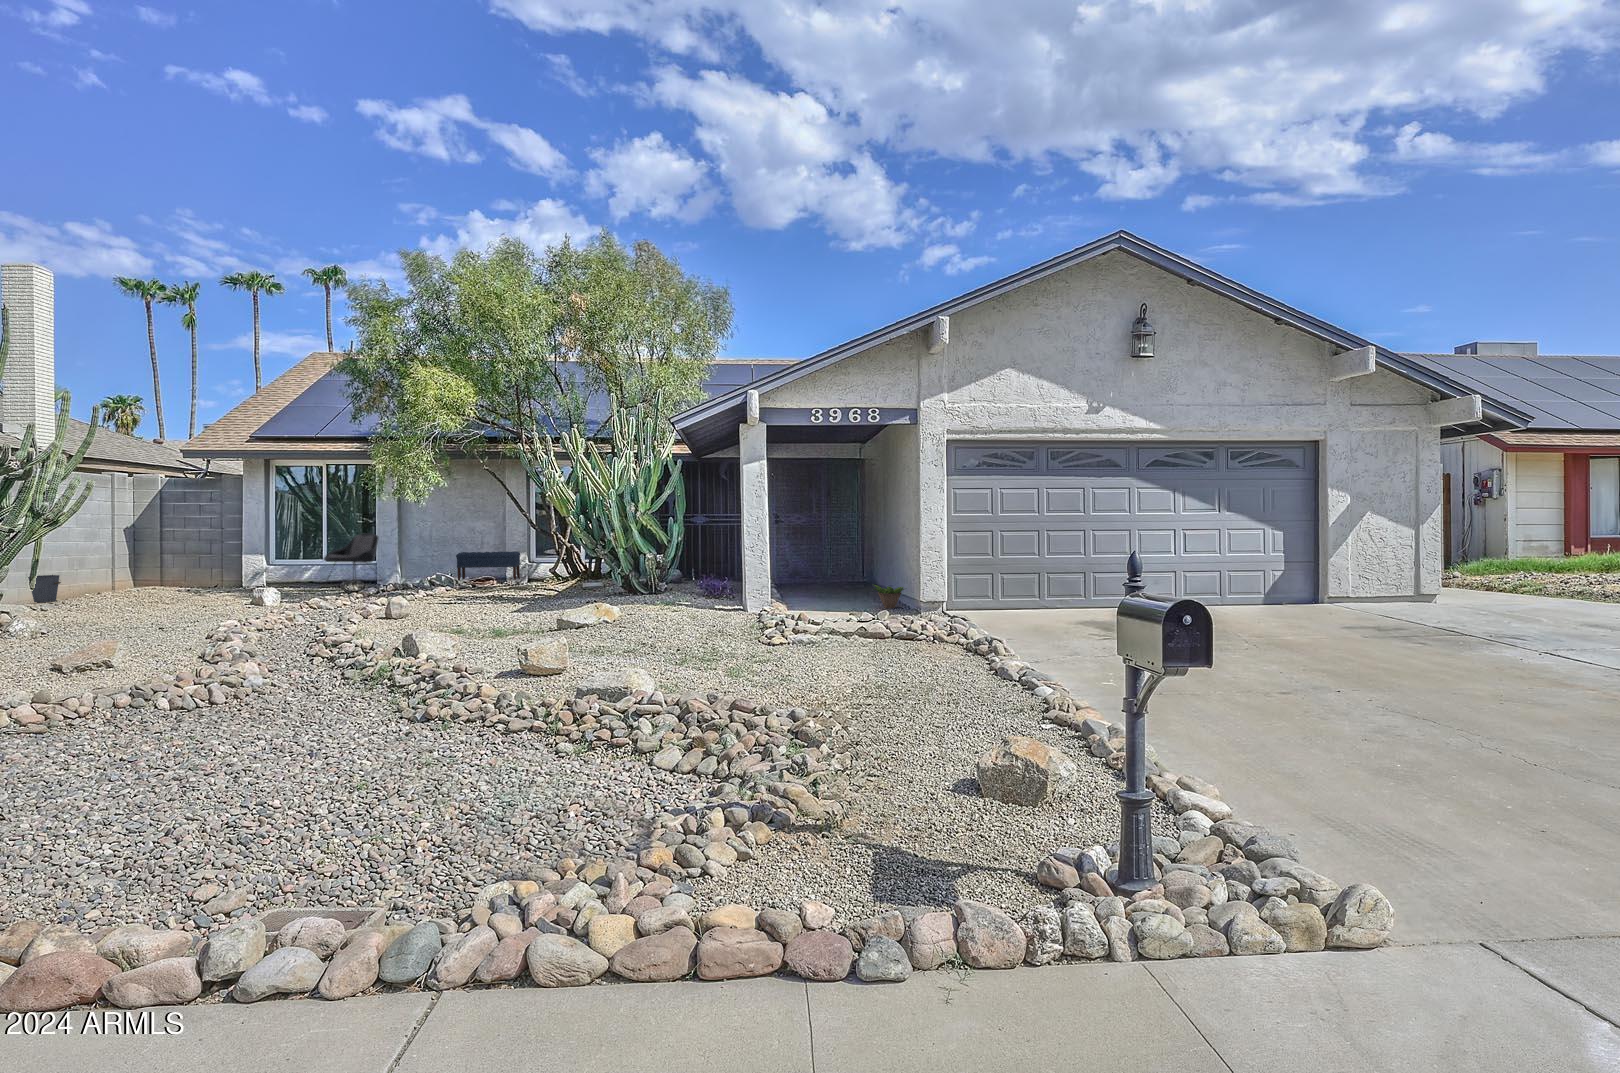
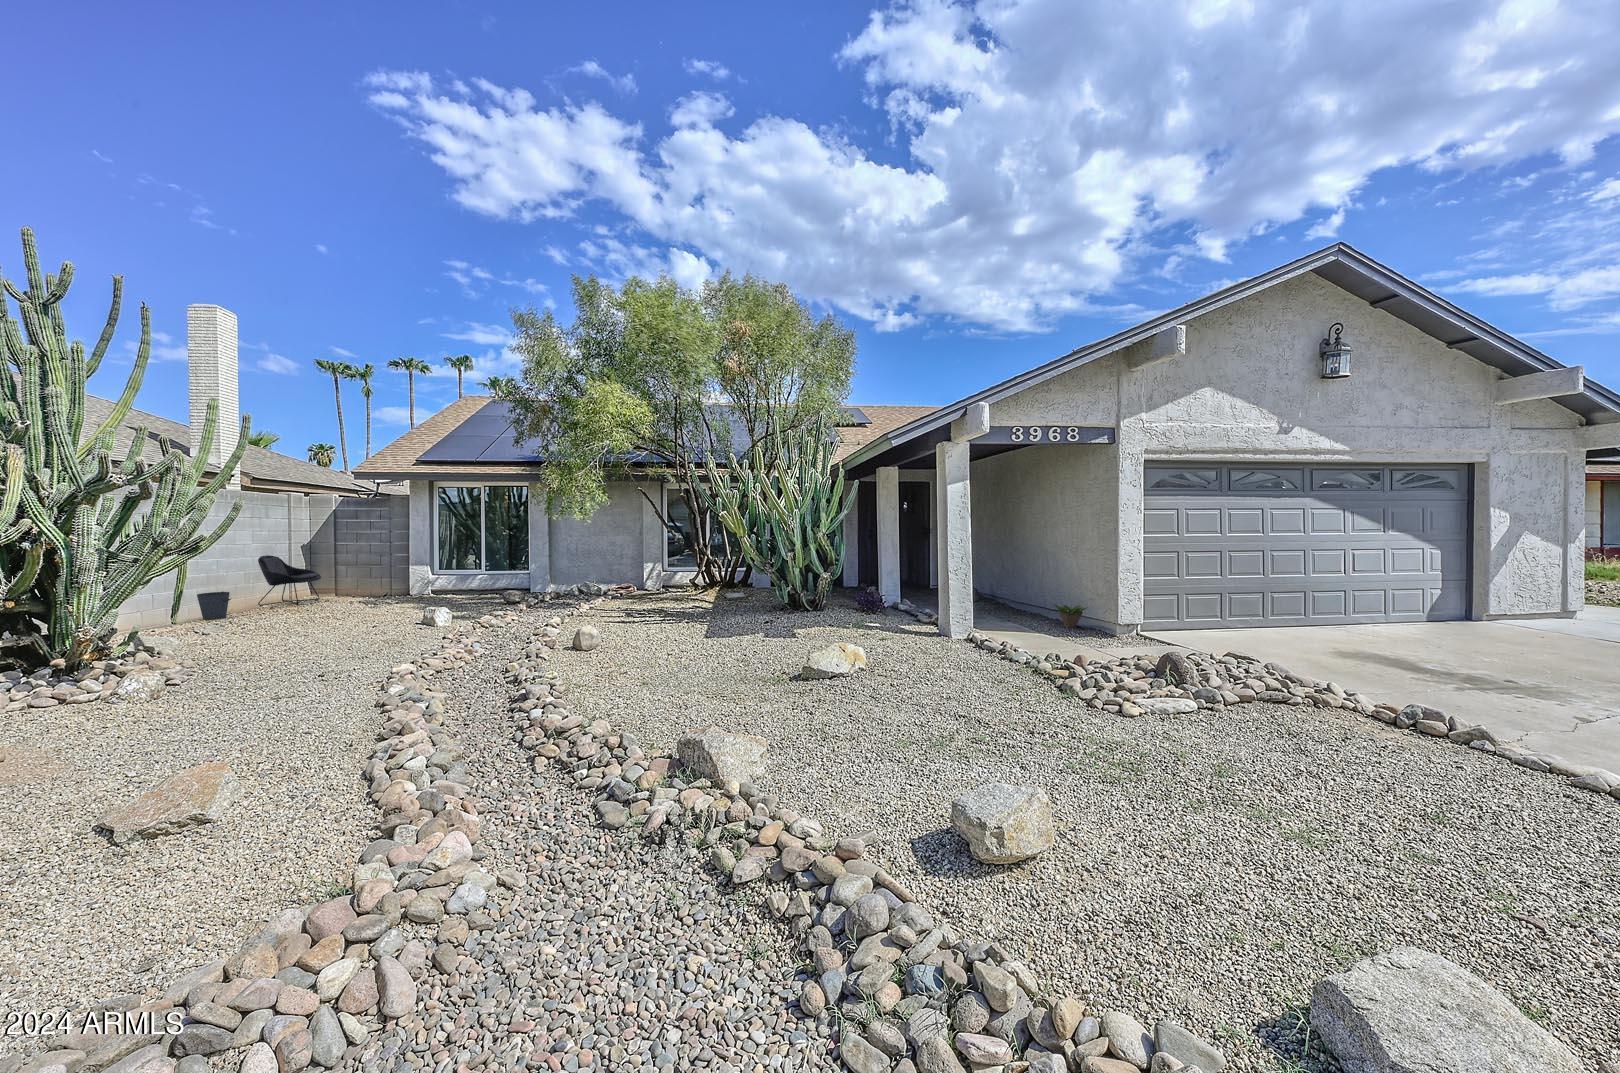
lounge chair: present [324,533,379,583] -> present [258,555,321,606]
bench: present [456,551,520,580] -> none [607,563,663,590]

